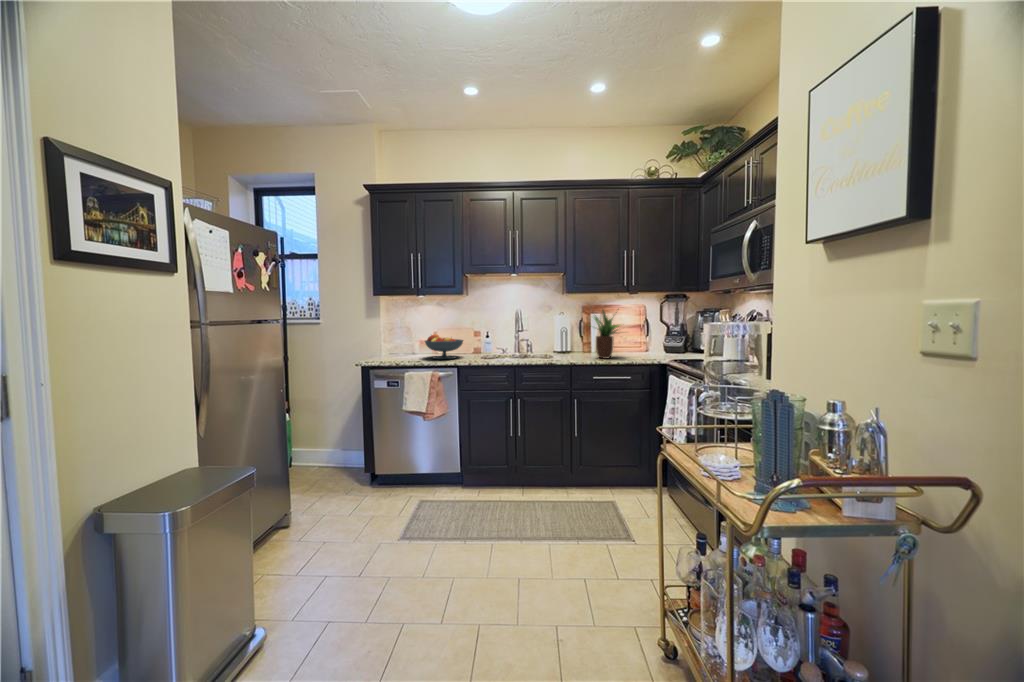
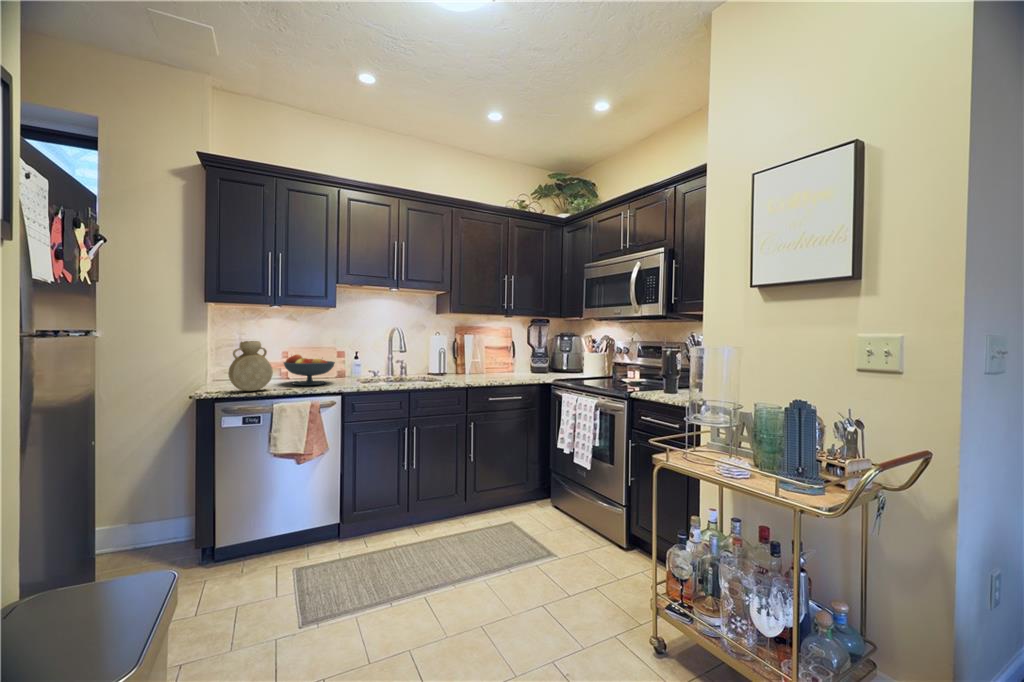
potted plant: present [590,310,619,359] -> none [473,329,513,380]
vase: none [381,324,411,363] -> present [228,341,273,391]

